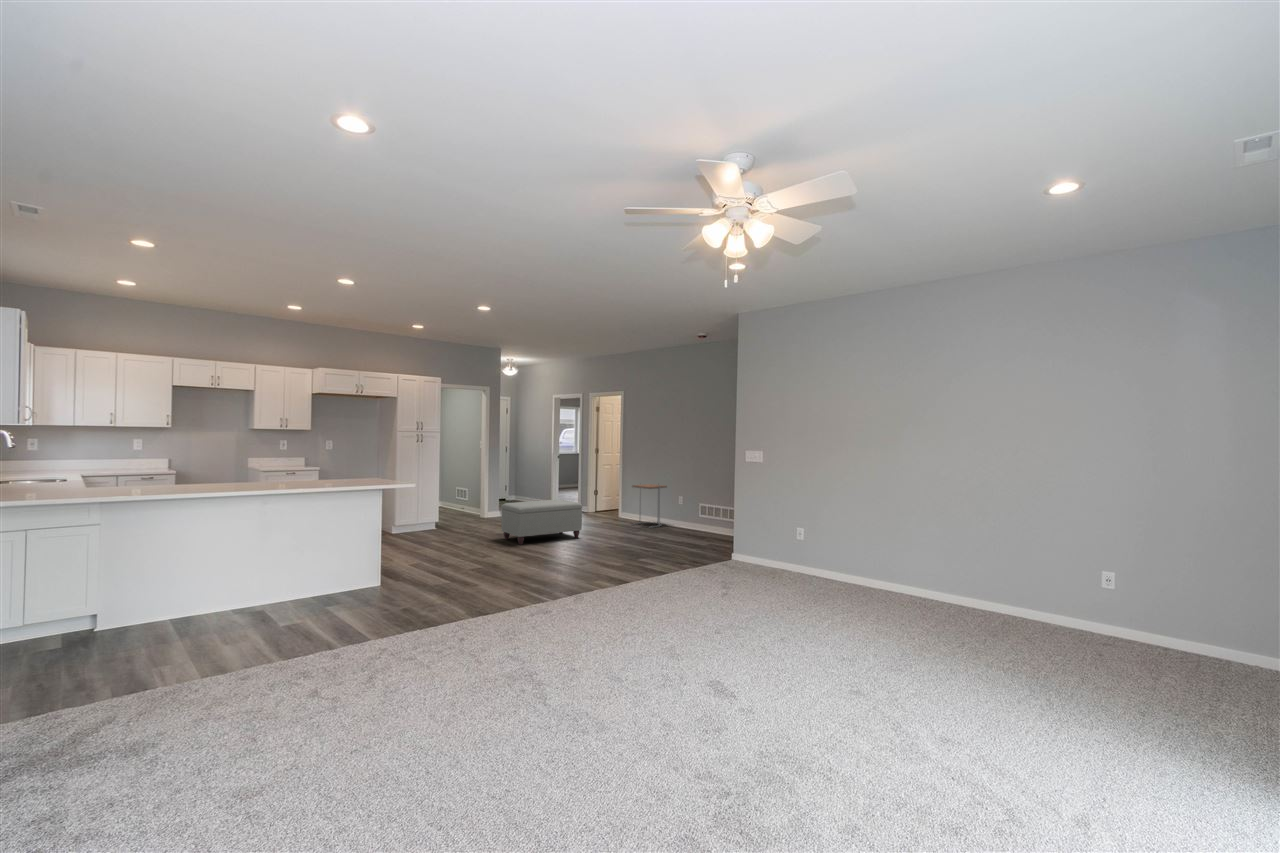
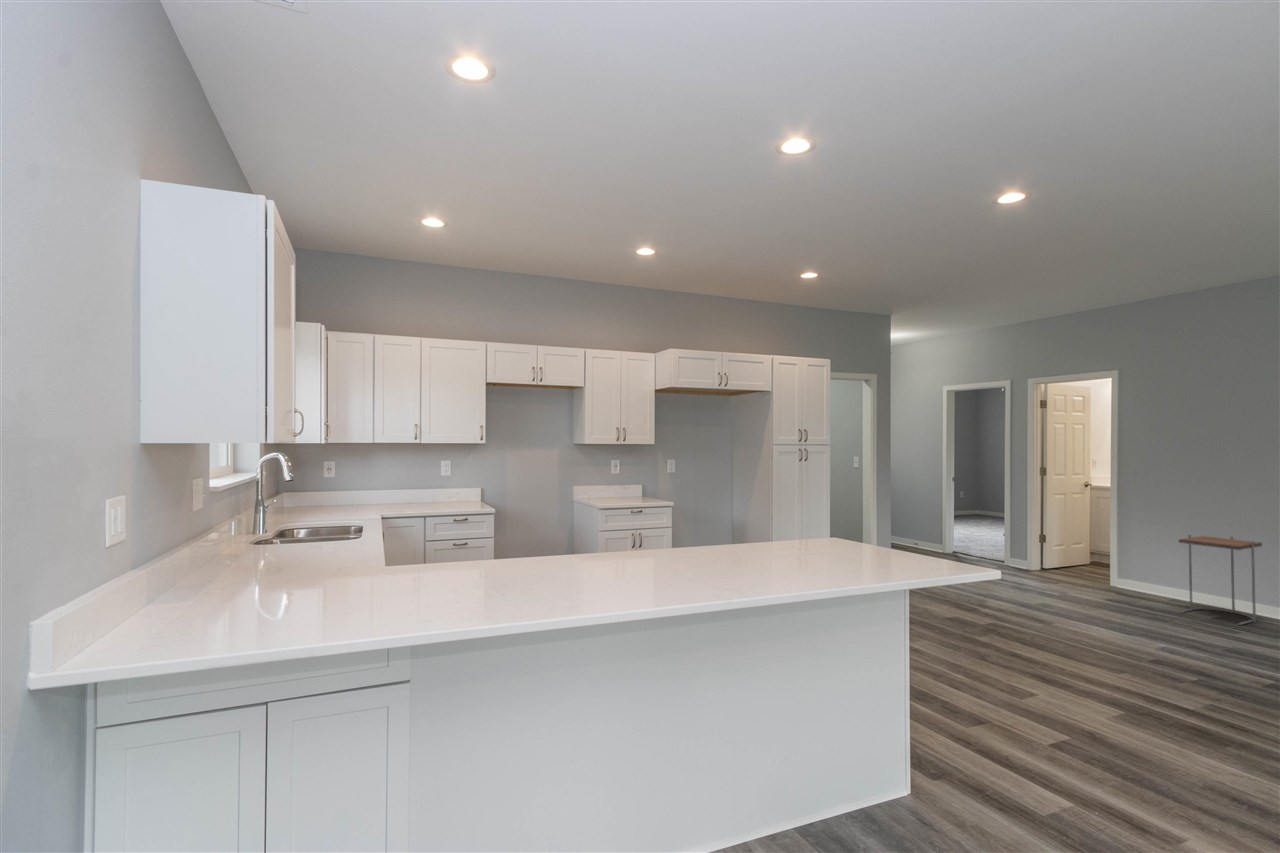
ottoman: present [501,499,582,545] -> none [974,566,1142,660]

